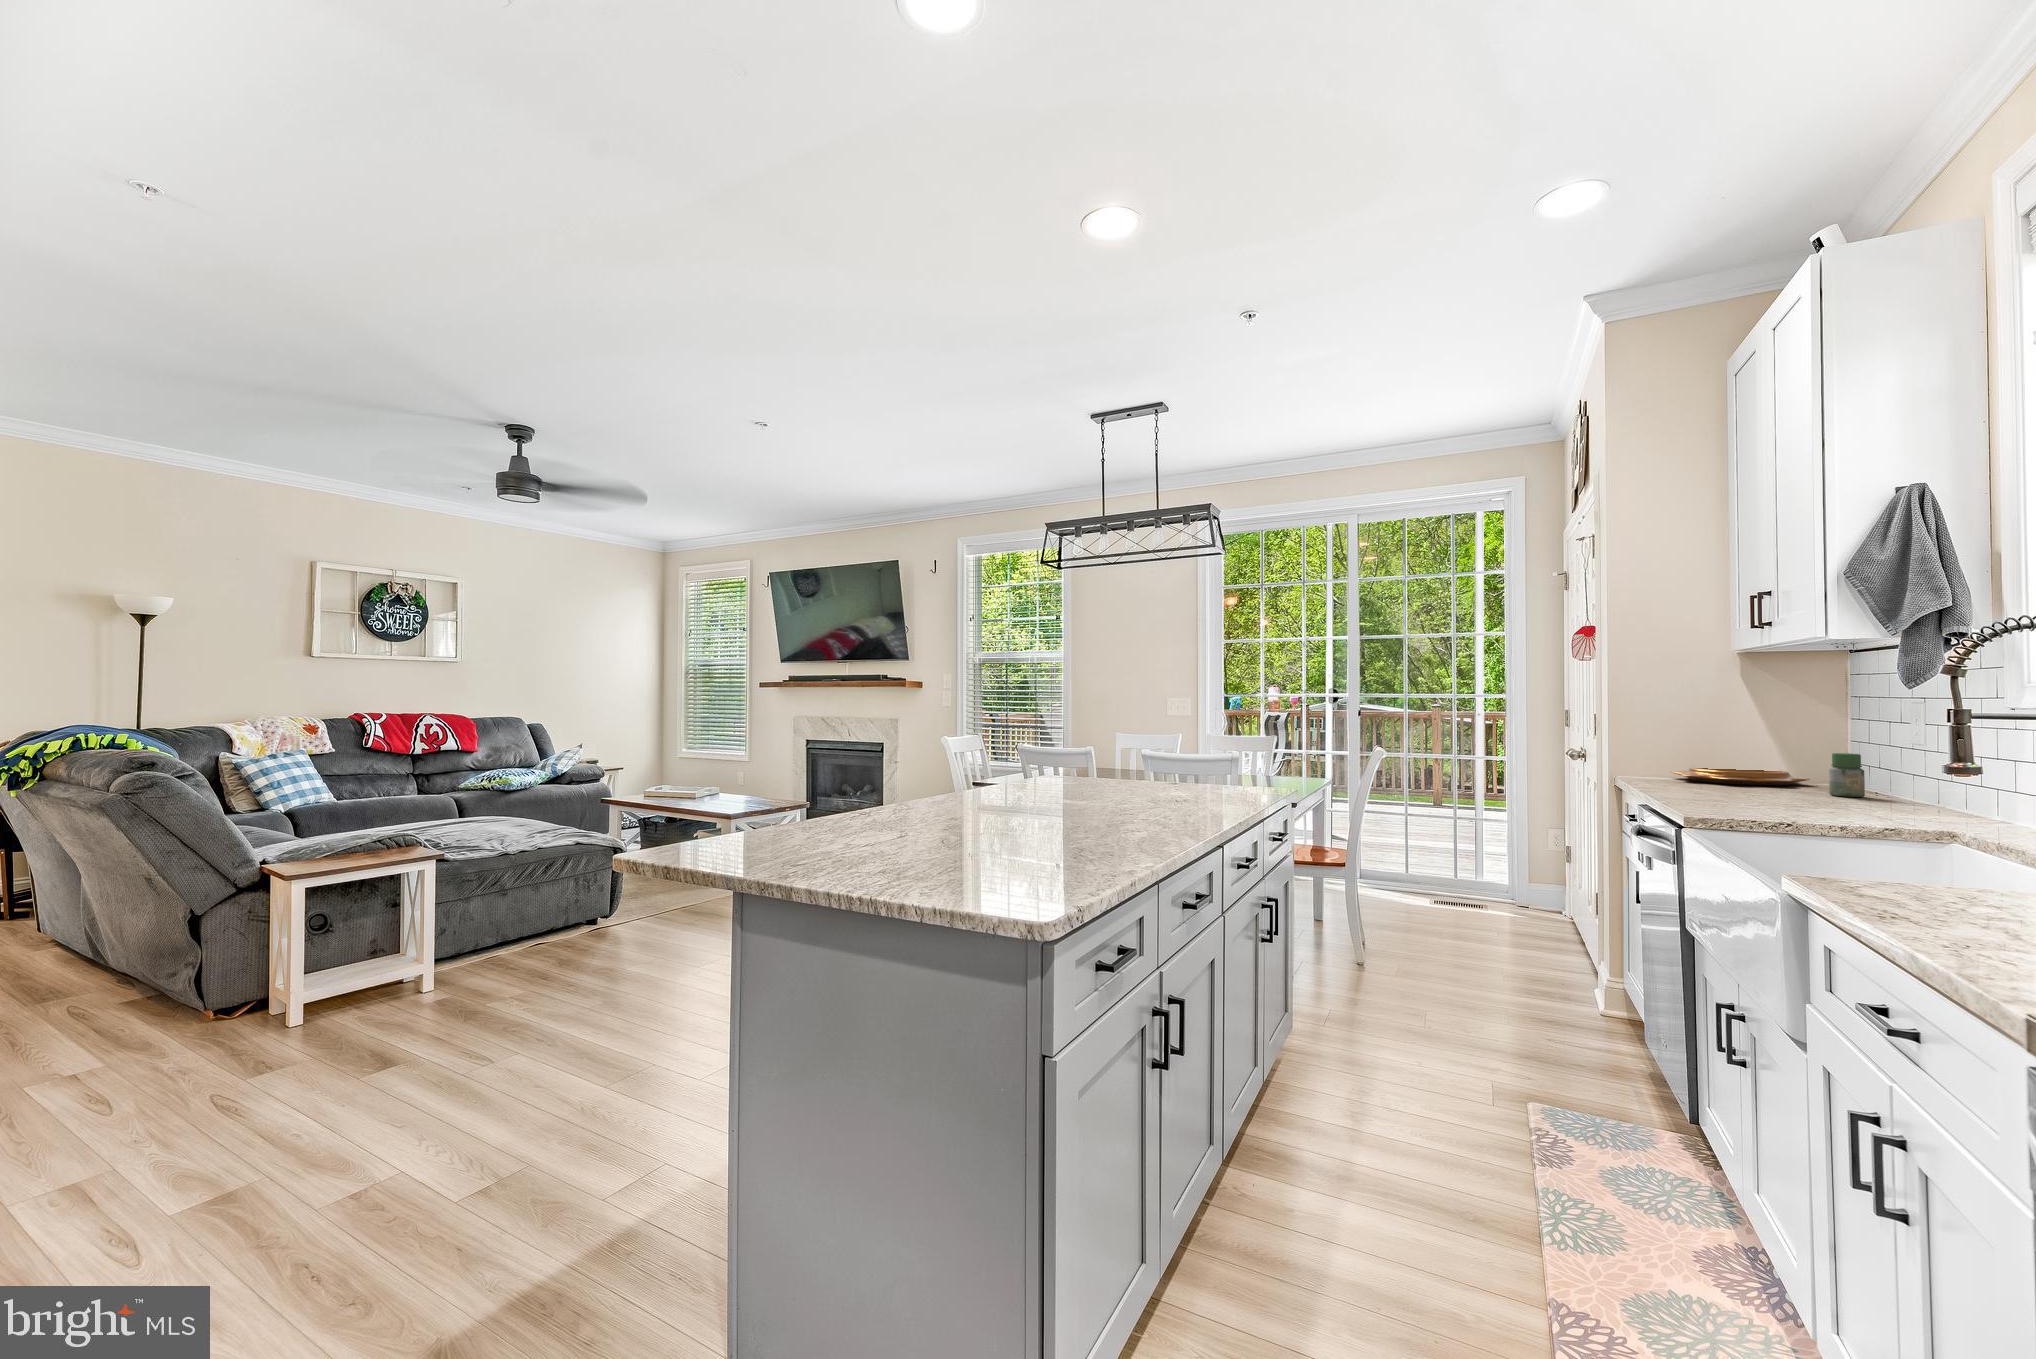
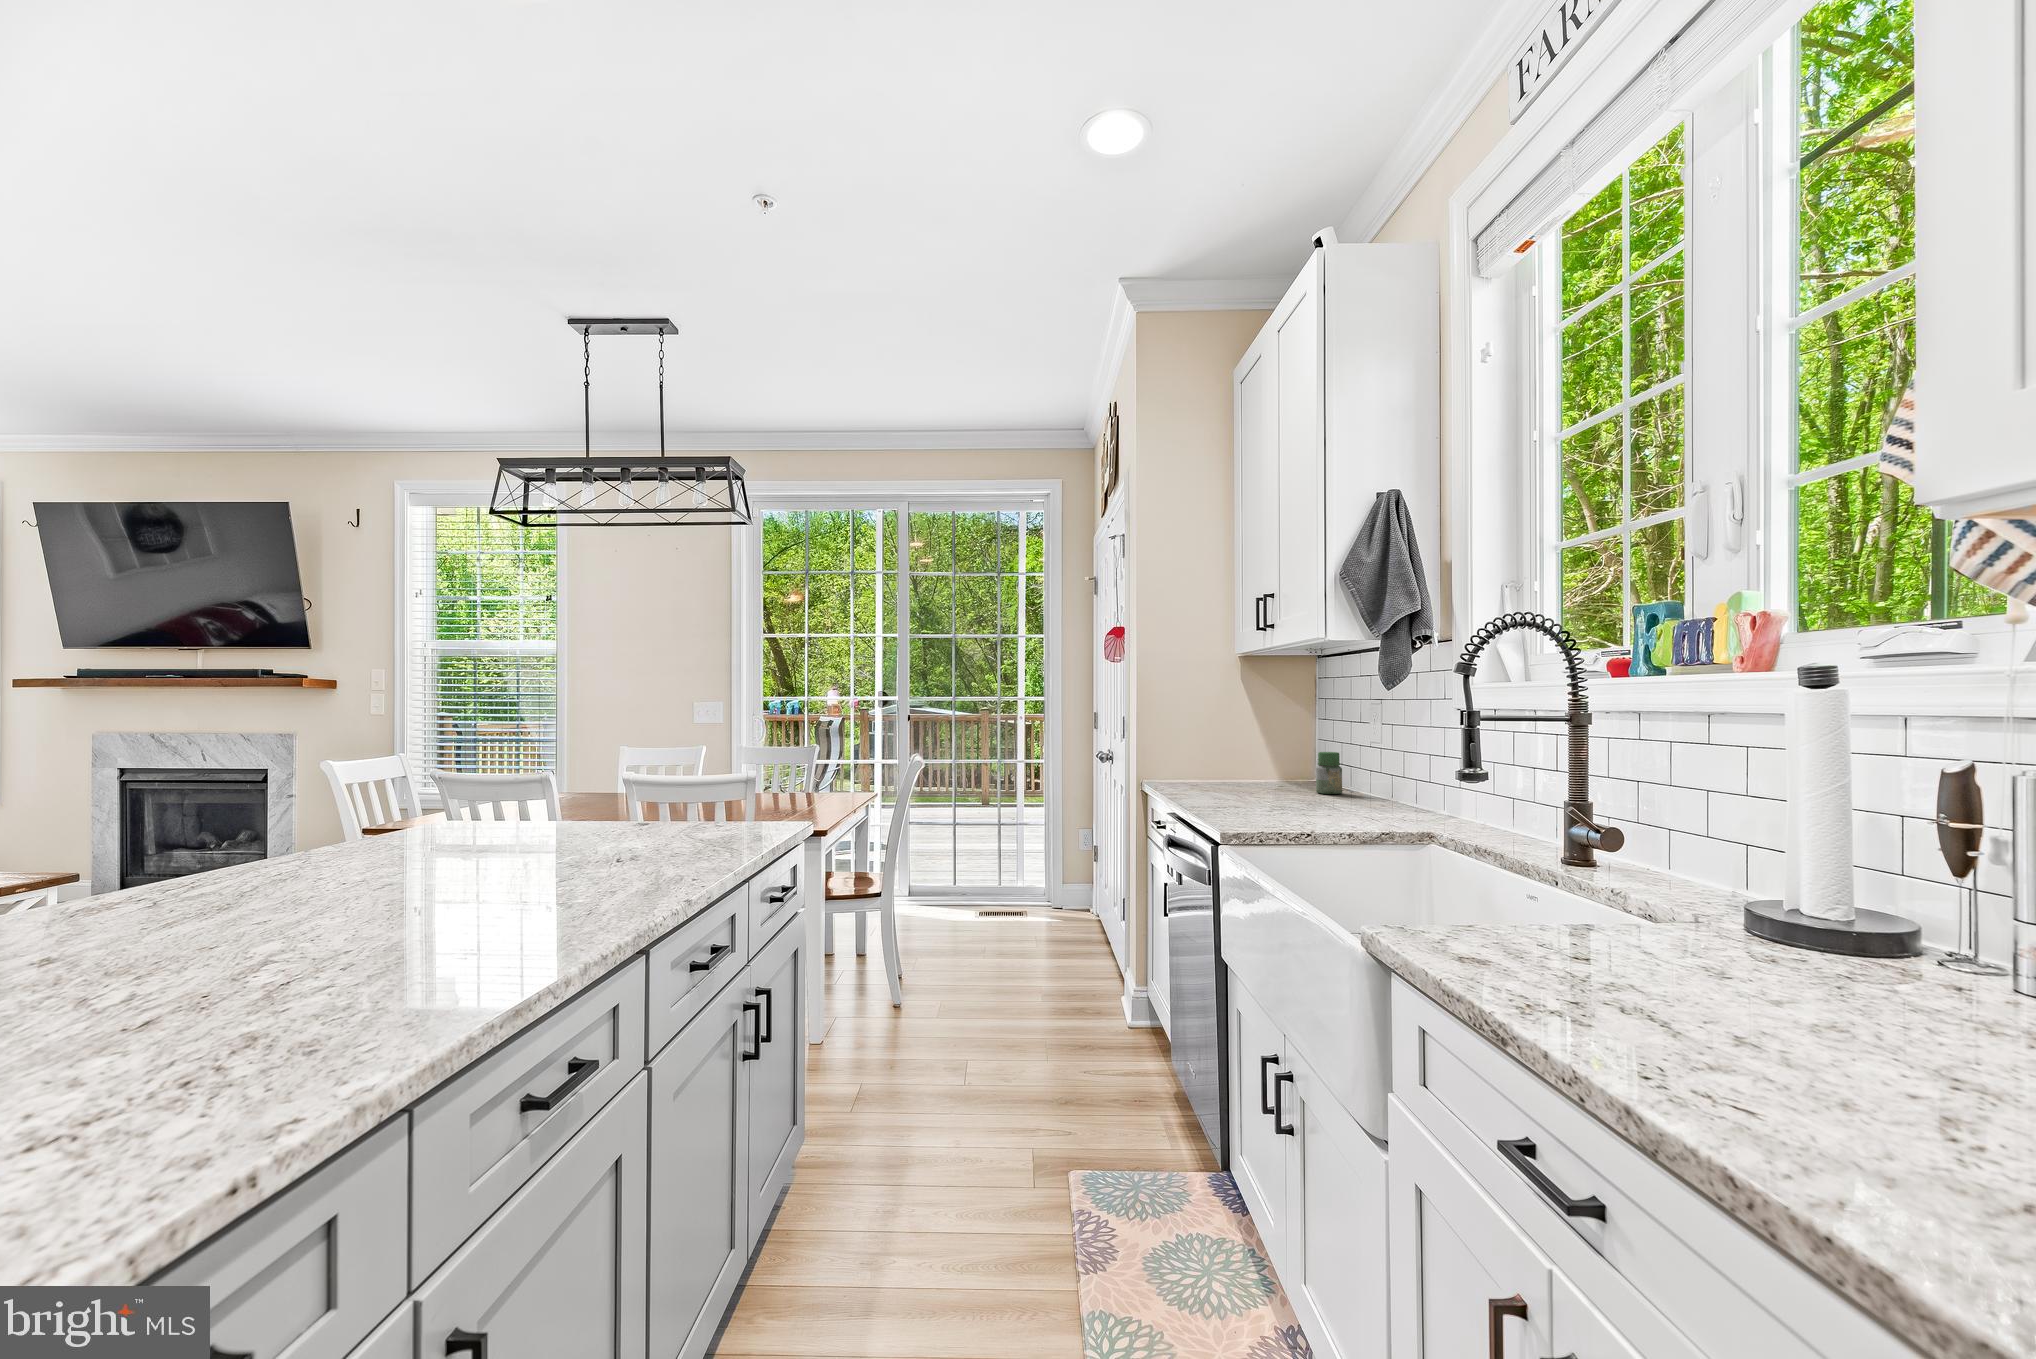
decorative bowl: present [1671,767,1810,785] -> none [1187,766,1296,784]

